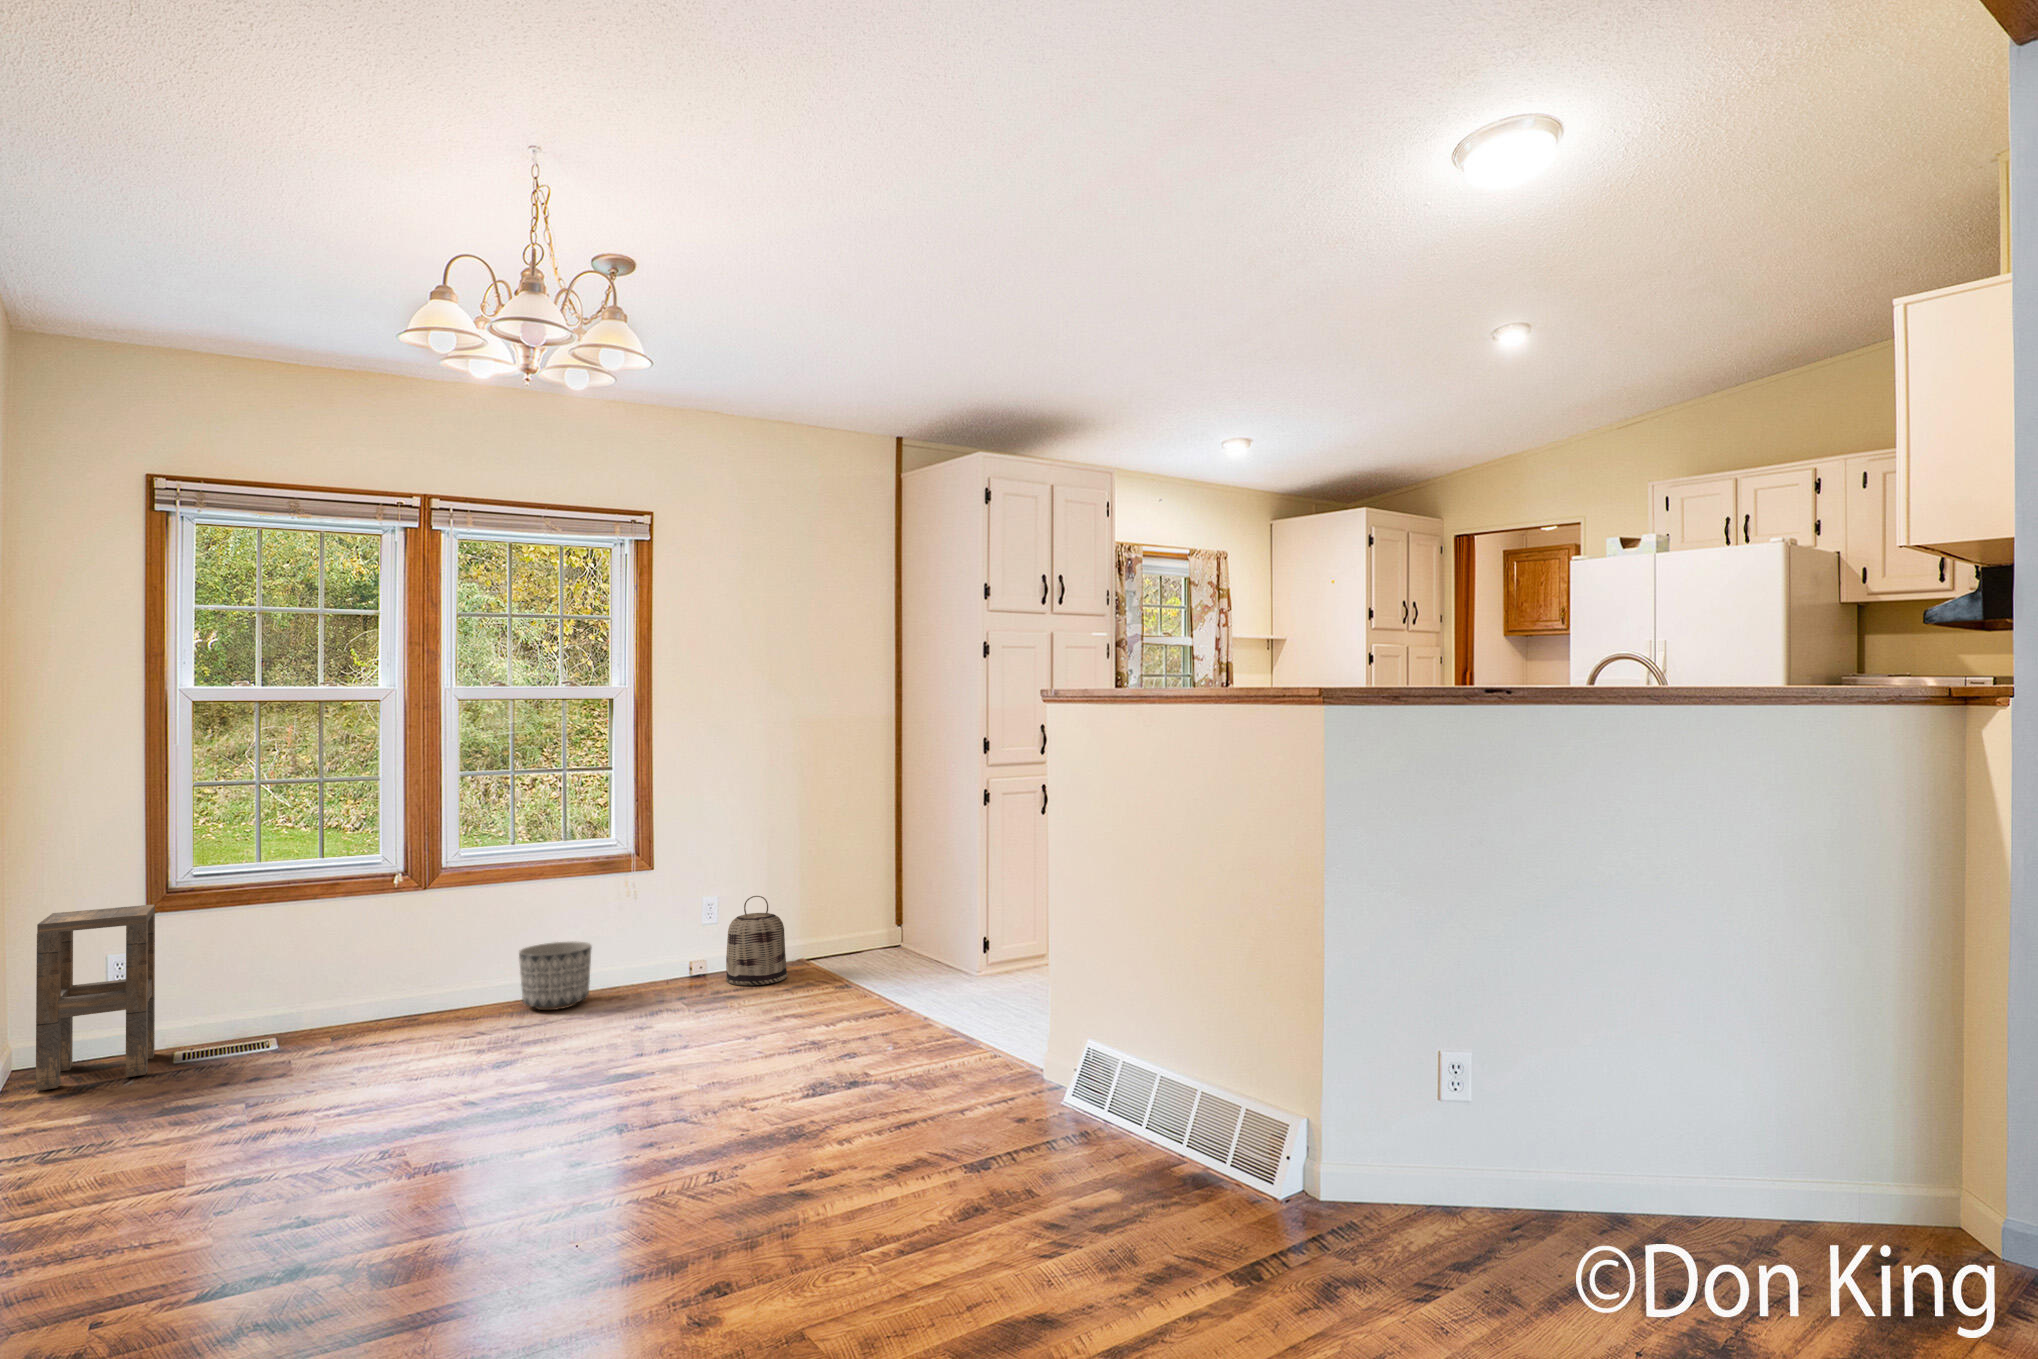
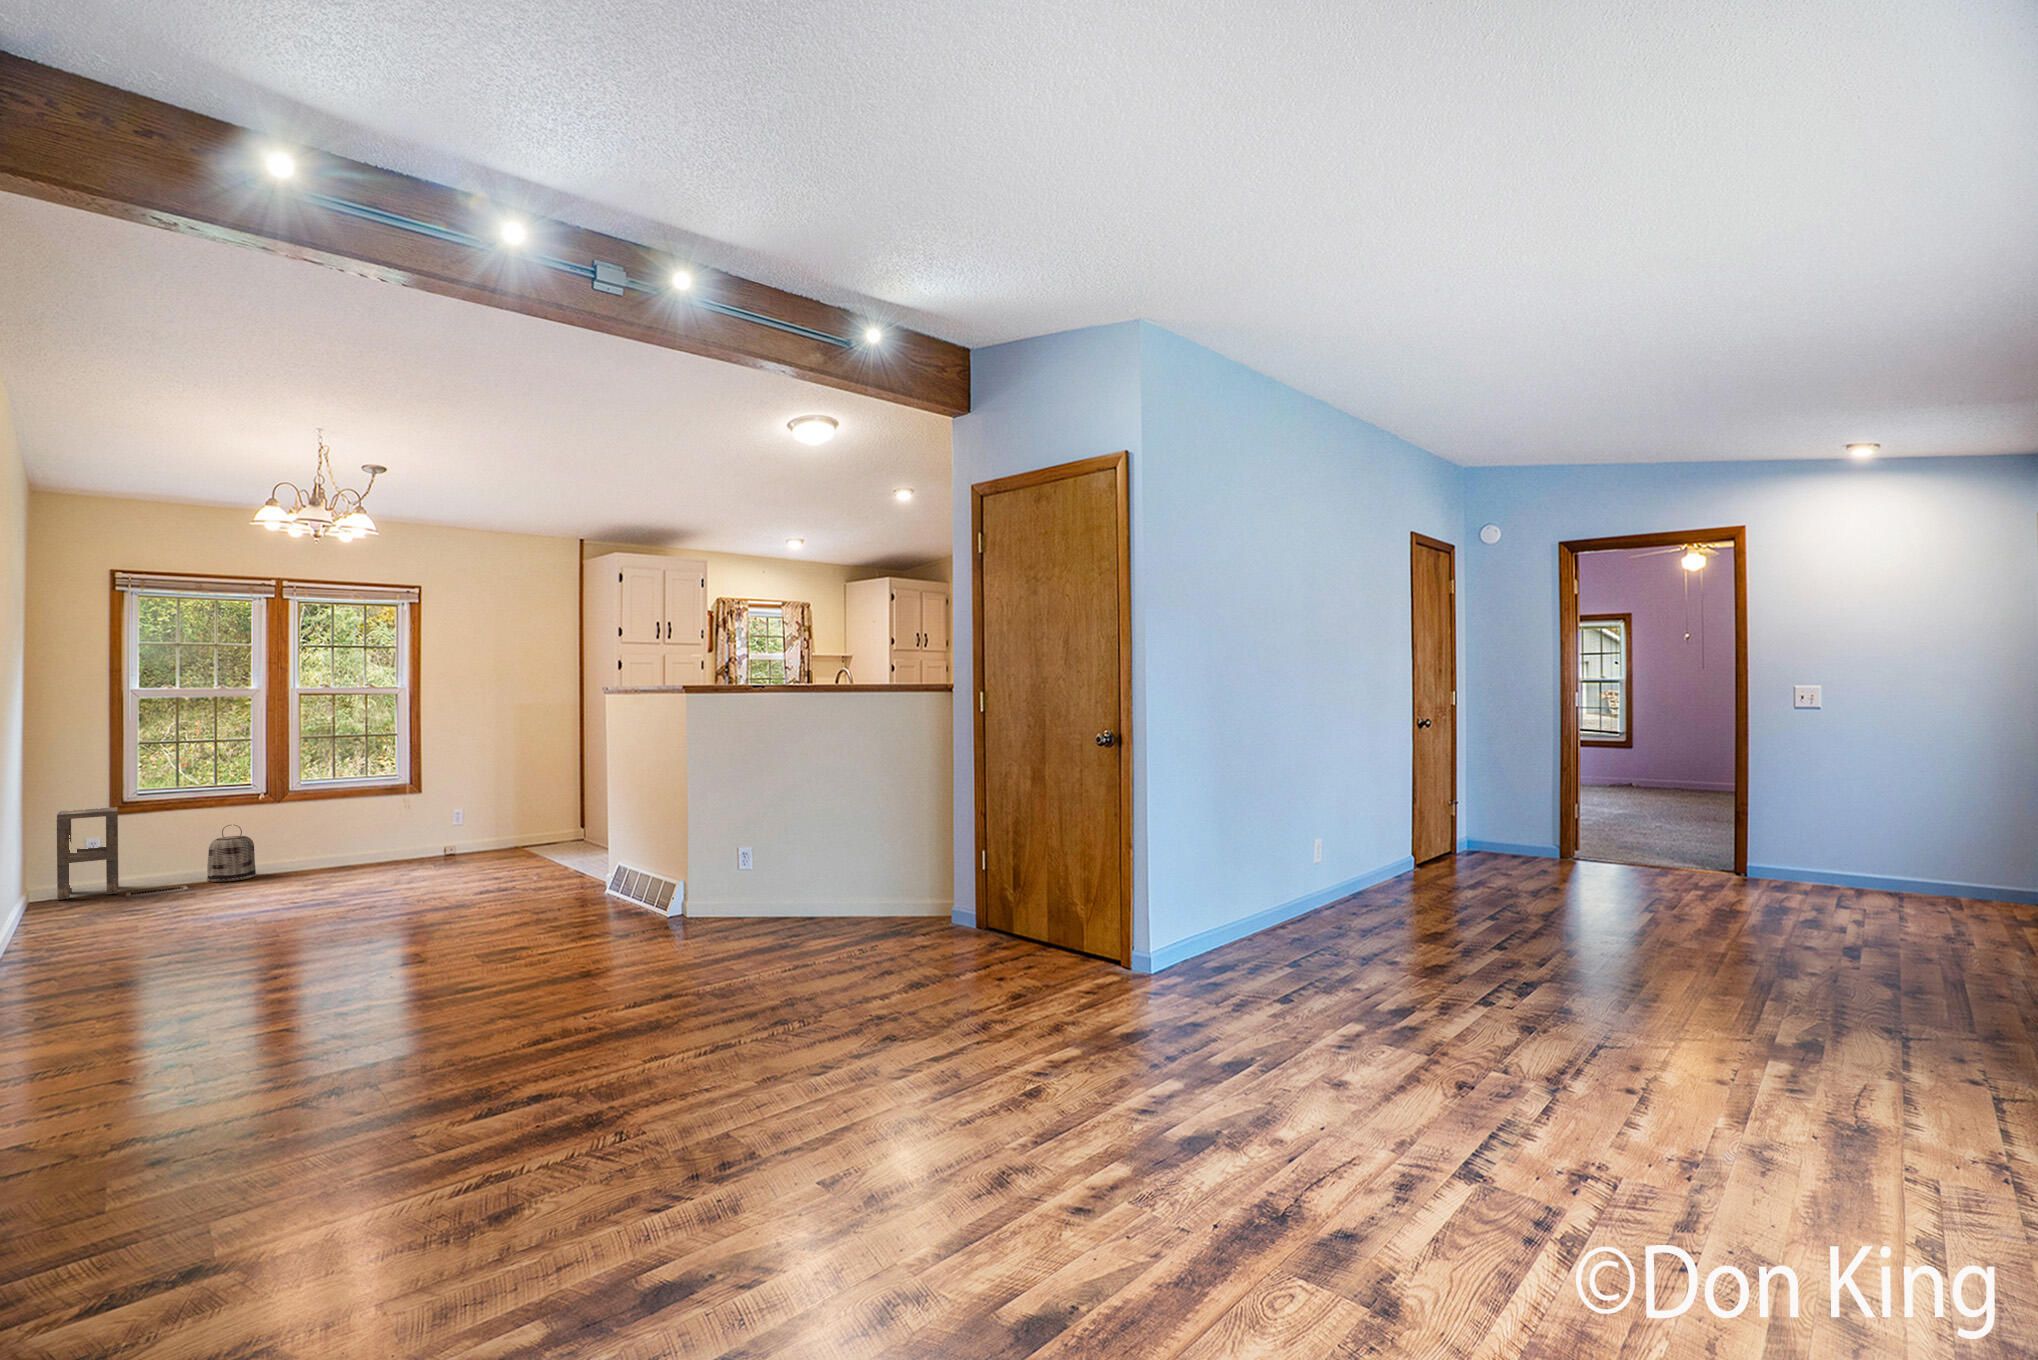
basket: present [726,896,788,986] -> present [207,825,256,882]
planter: present [519,941,592,1010] -> none [334,831,379,867]

